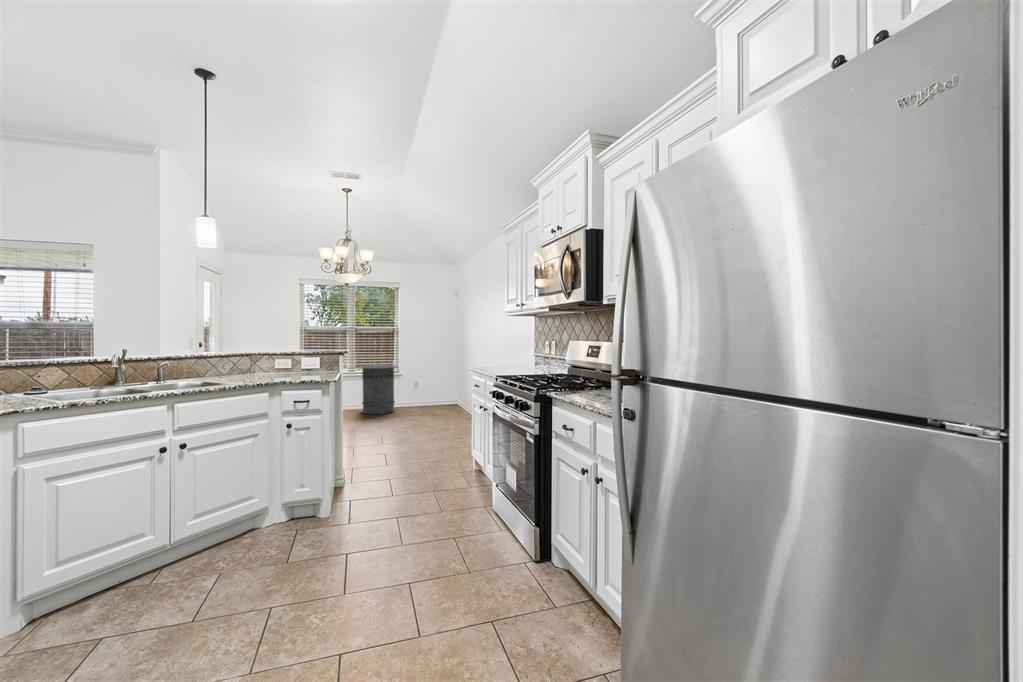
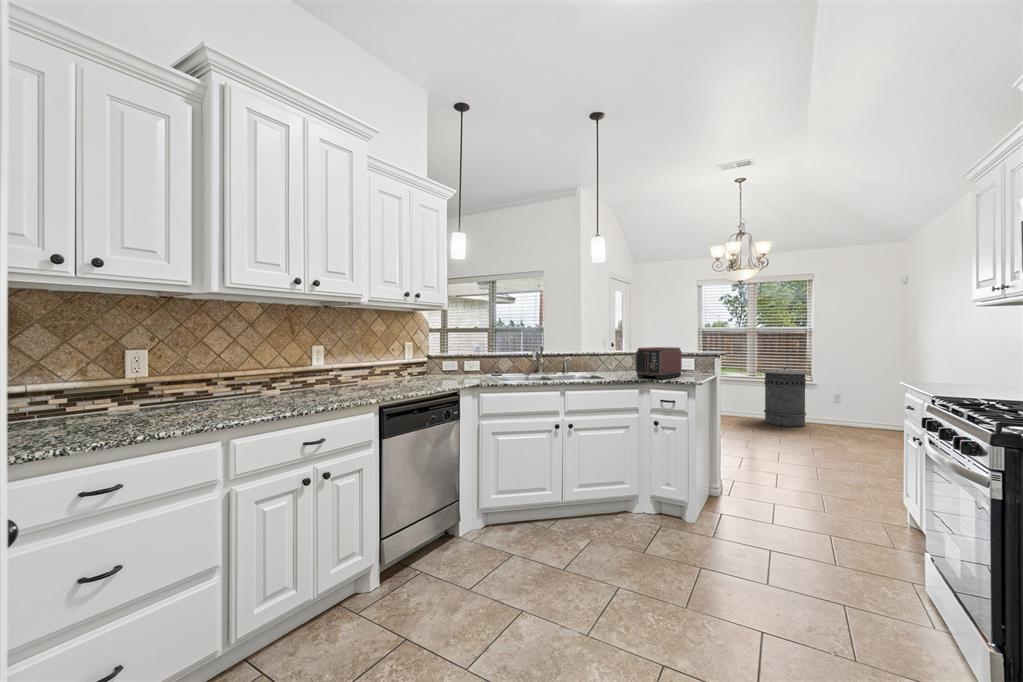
toaster: none [262,347,310,380] -> present [635,347,682,379]

